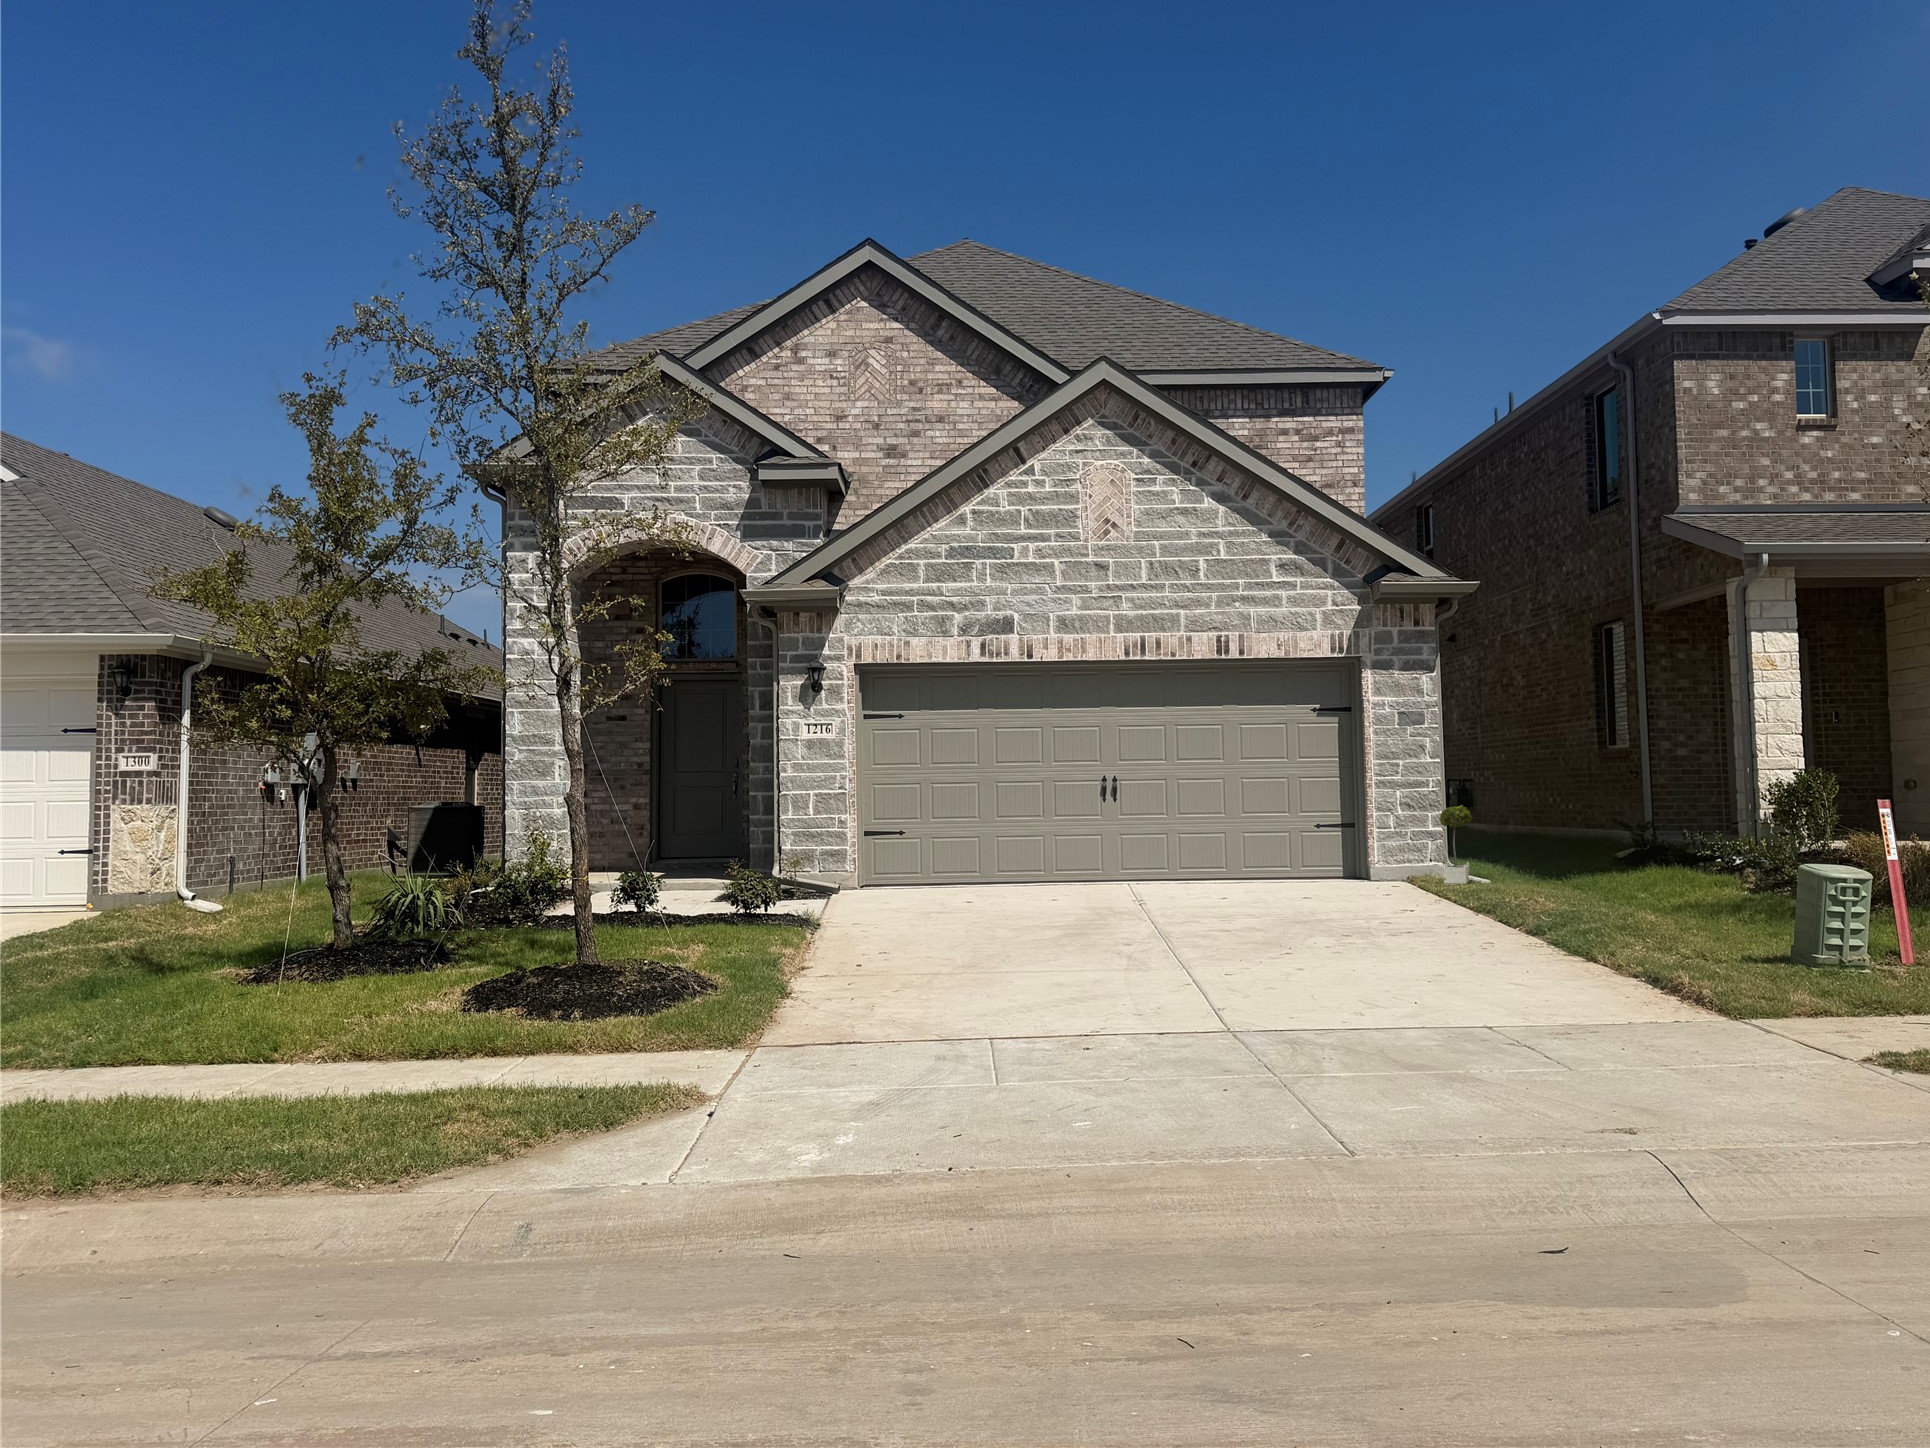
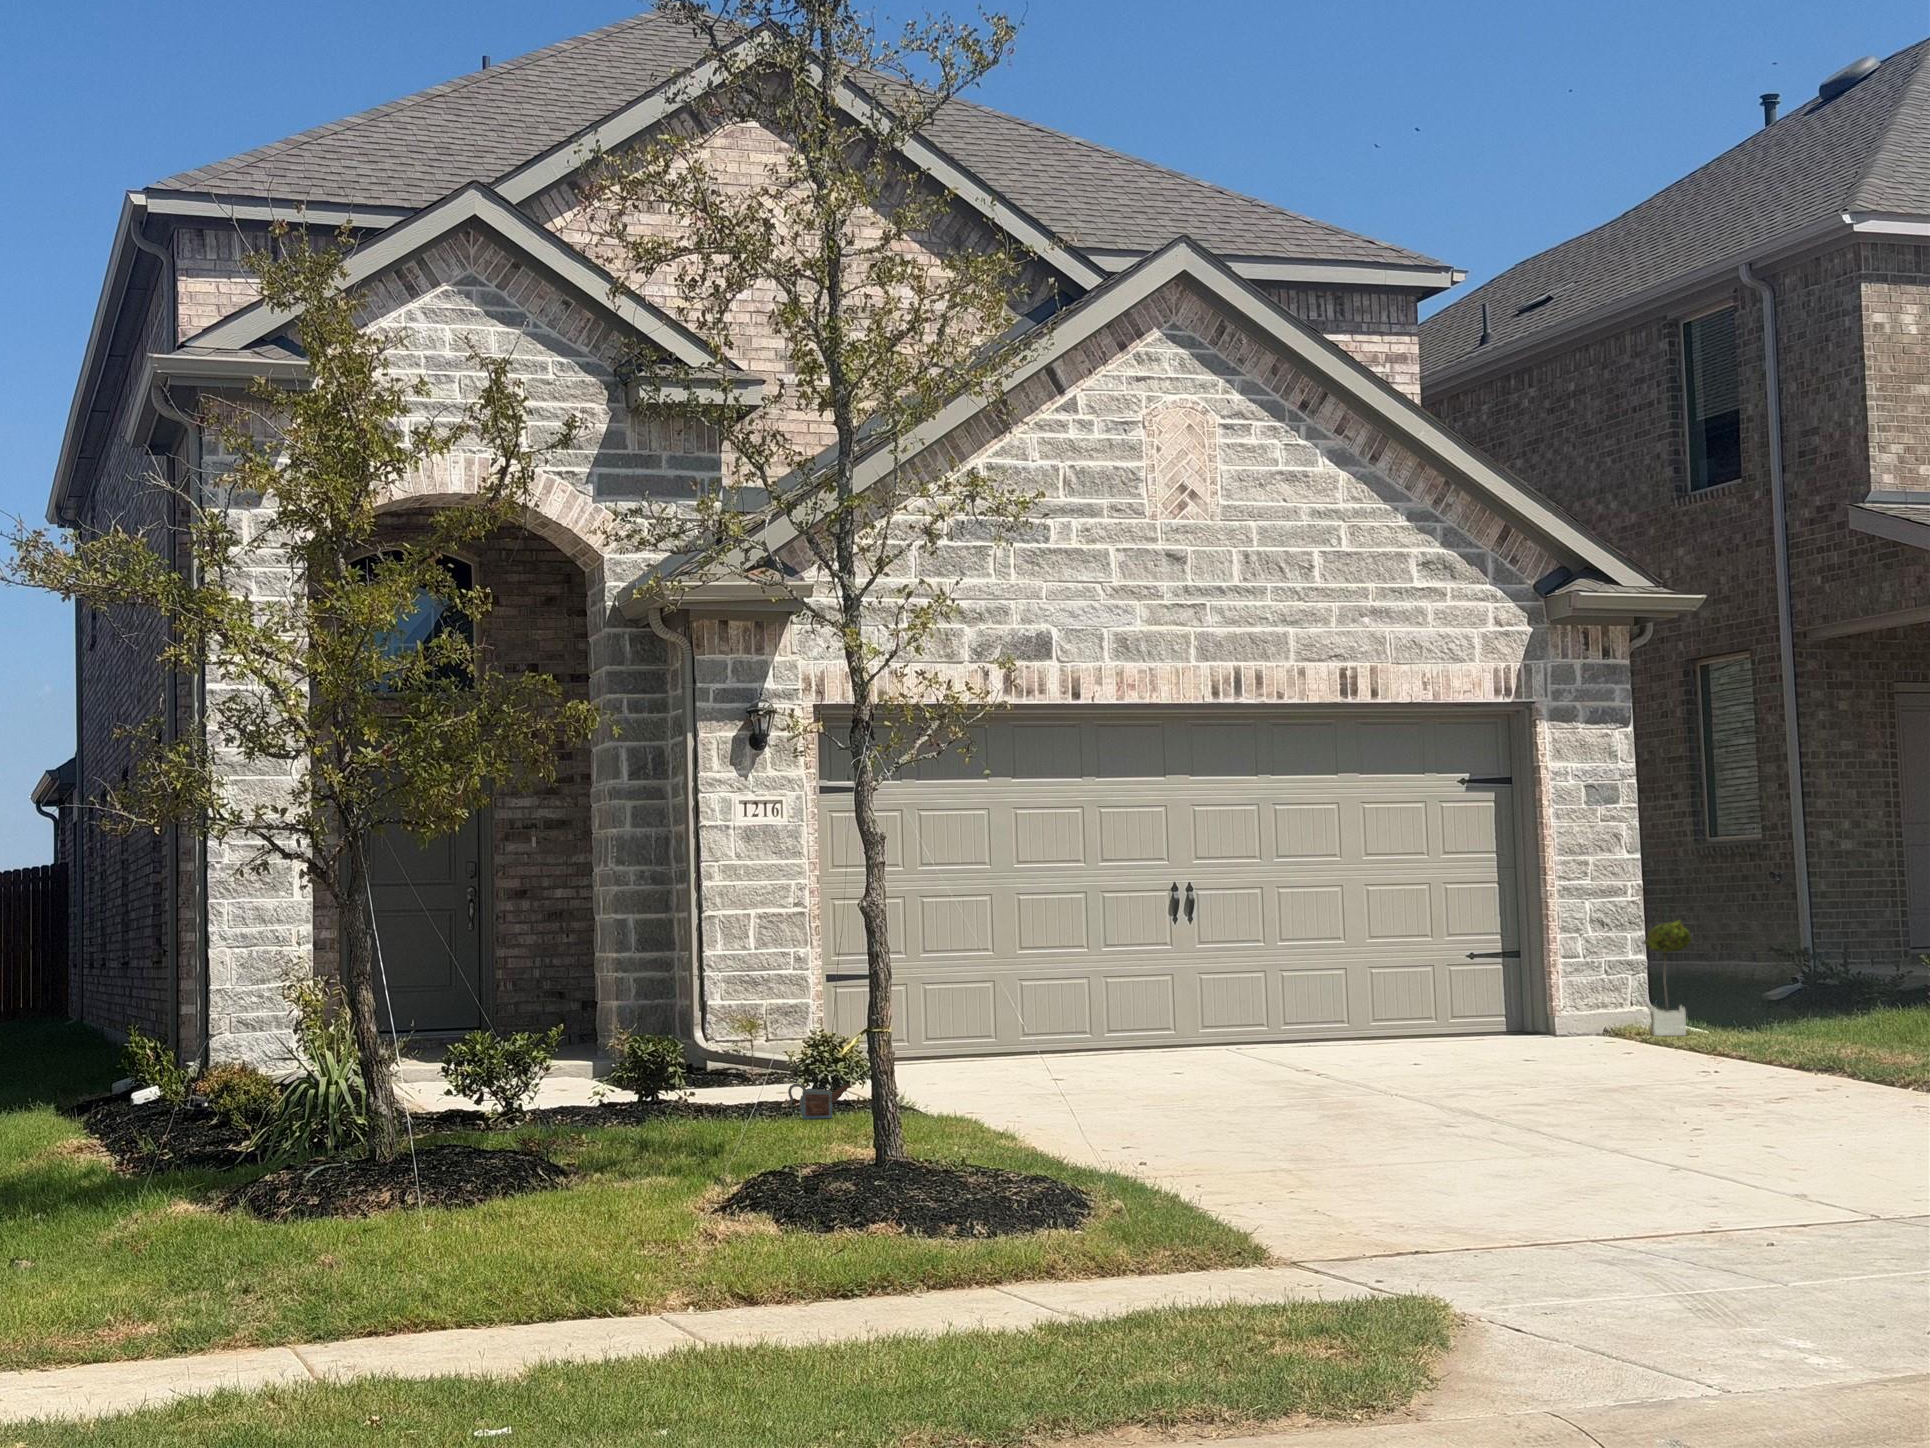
watering can: none [708,913,746,936] -> present [788,1084,850,1119]

